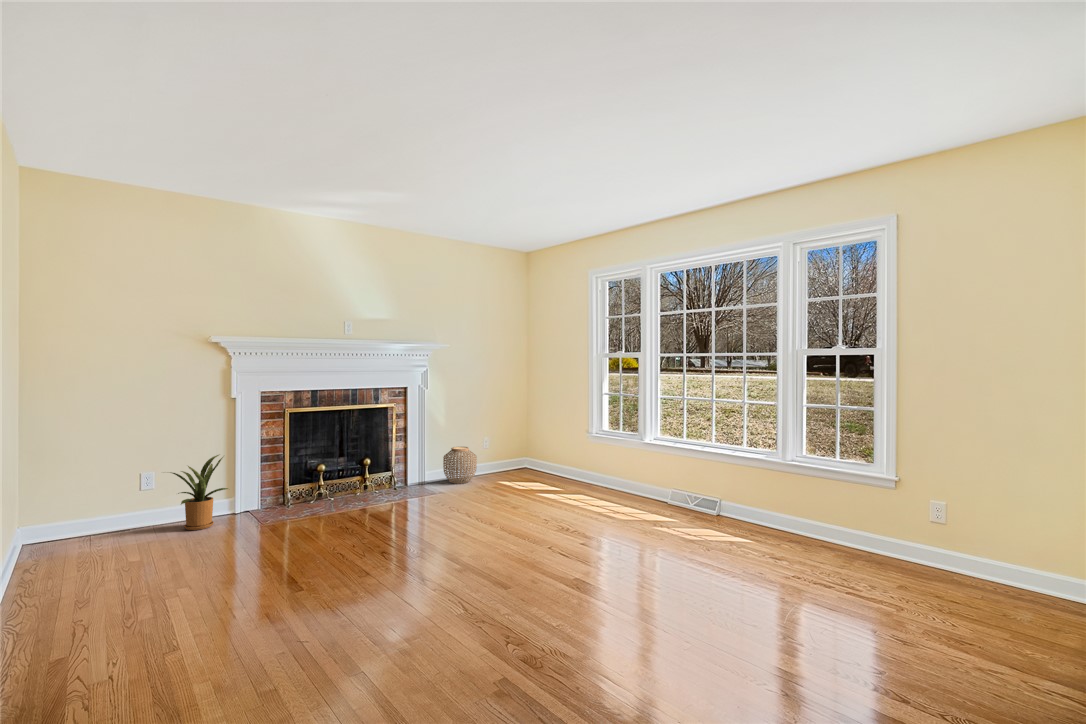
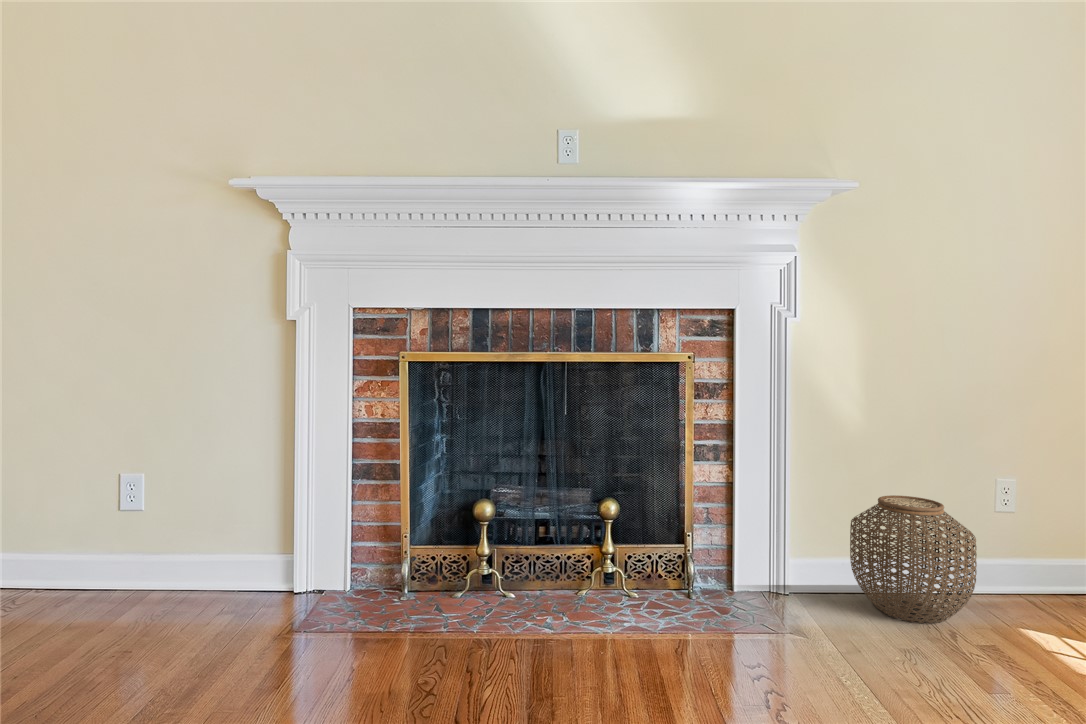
house plant: present [170,455,228,530] -> none [67,447,255,632]

